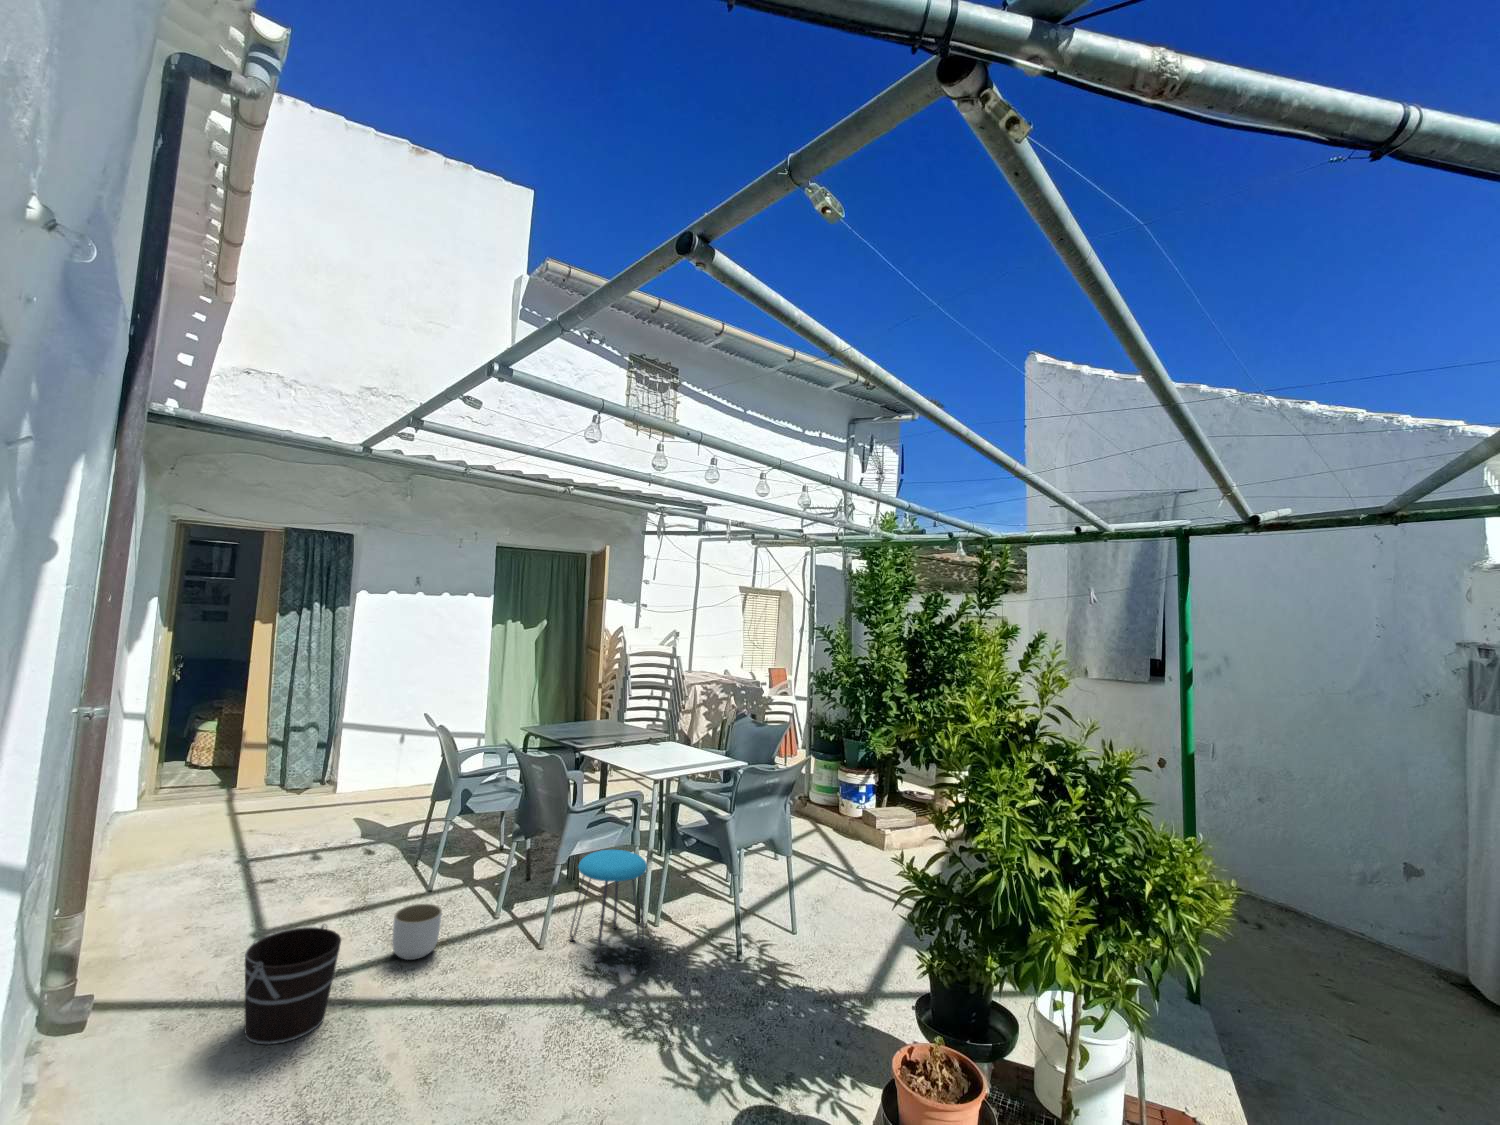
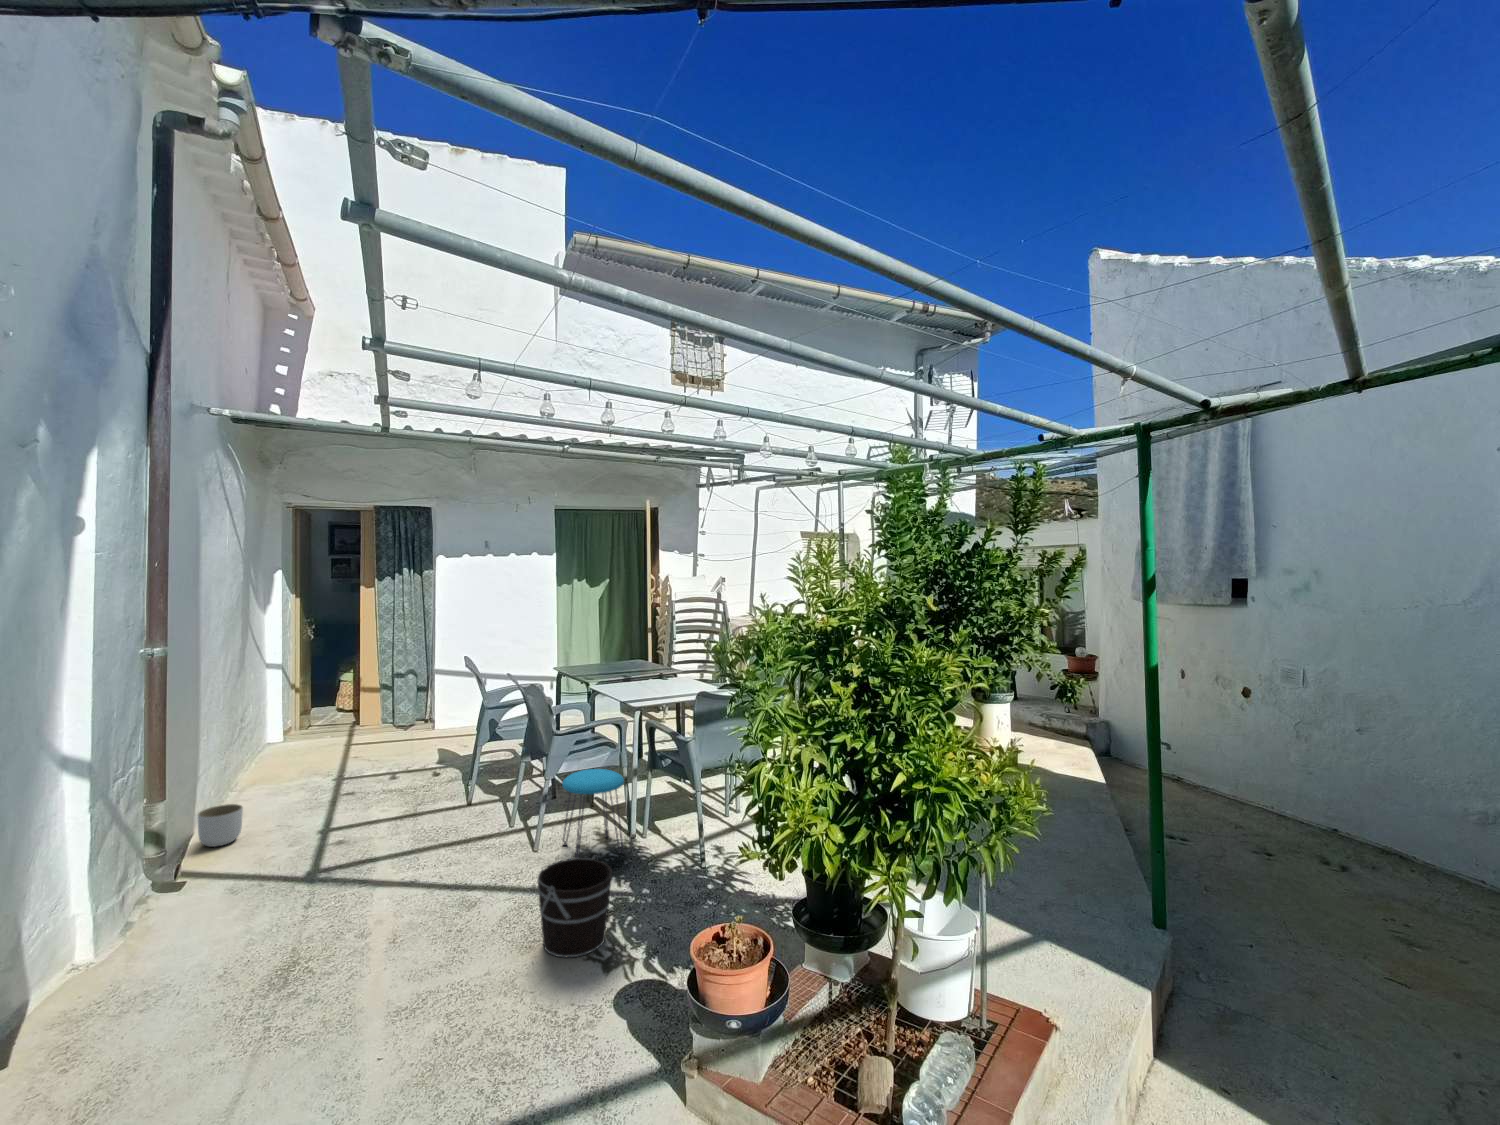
planter: present [392,904,442,960] -> present [198,804,243,847]
bucket: present [244,925,341,1044] -> present [538,856,612,957]

